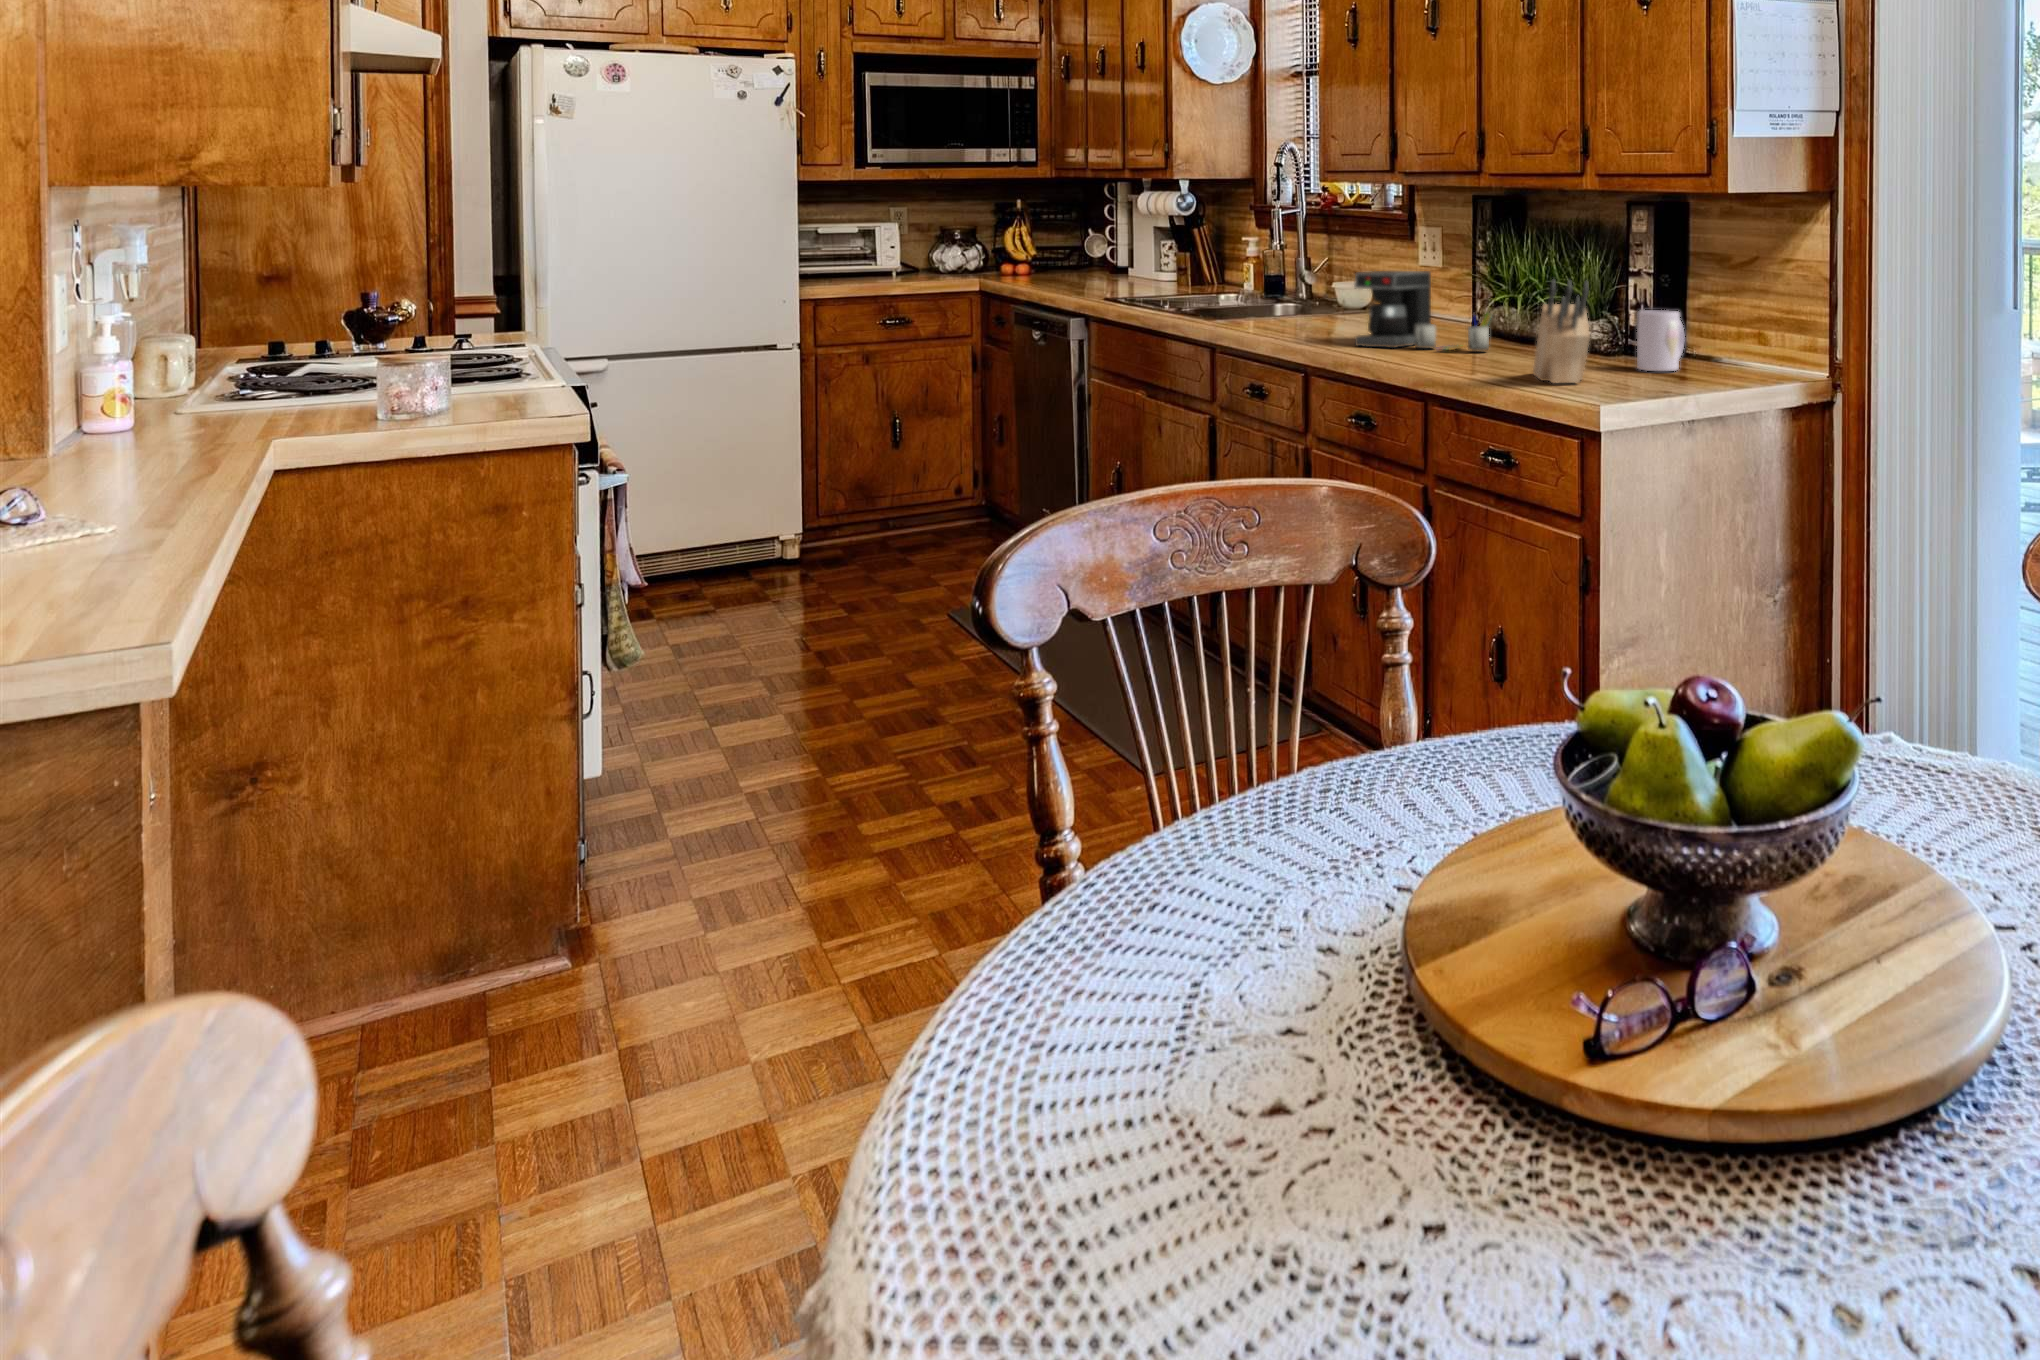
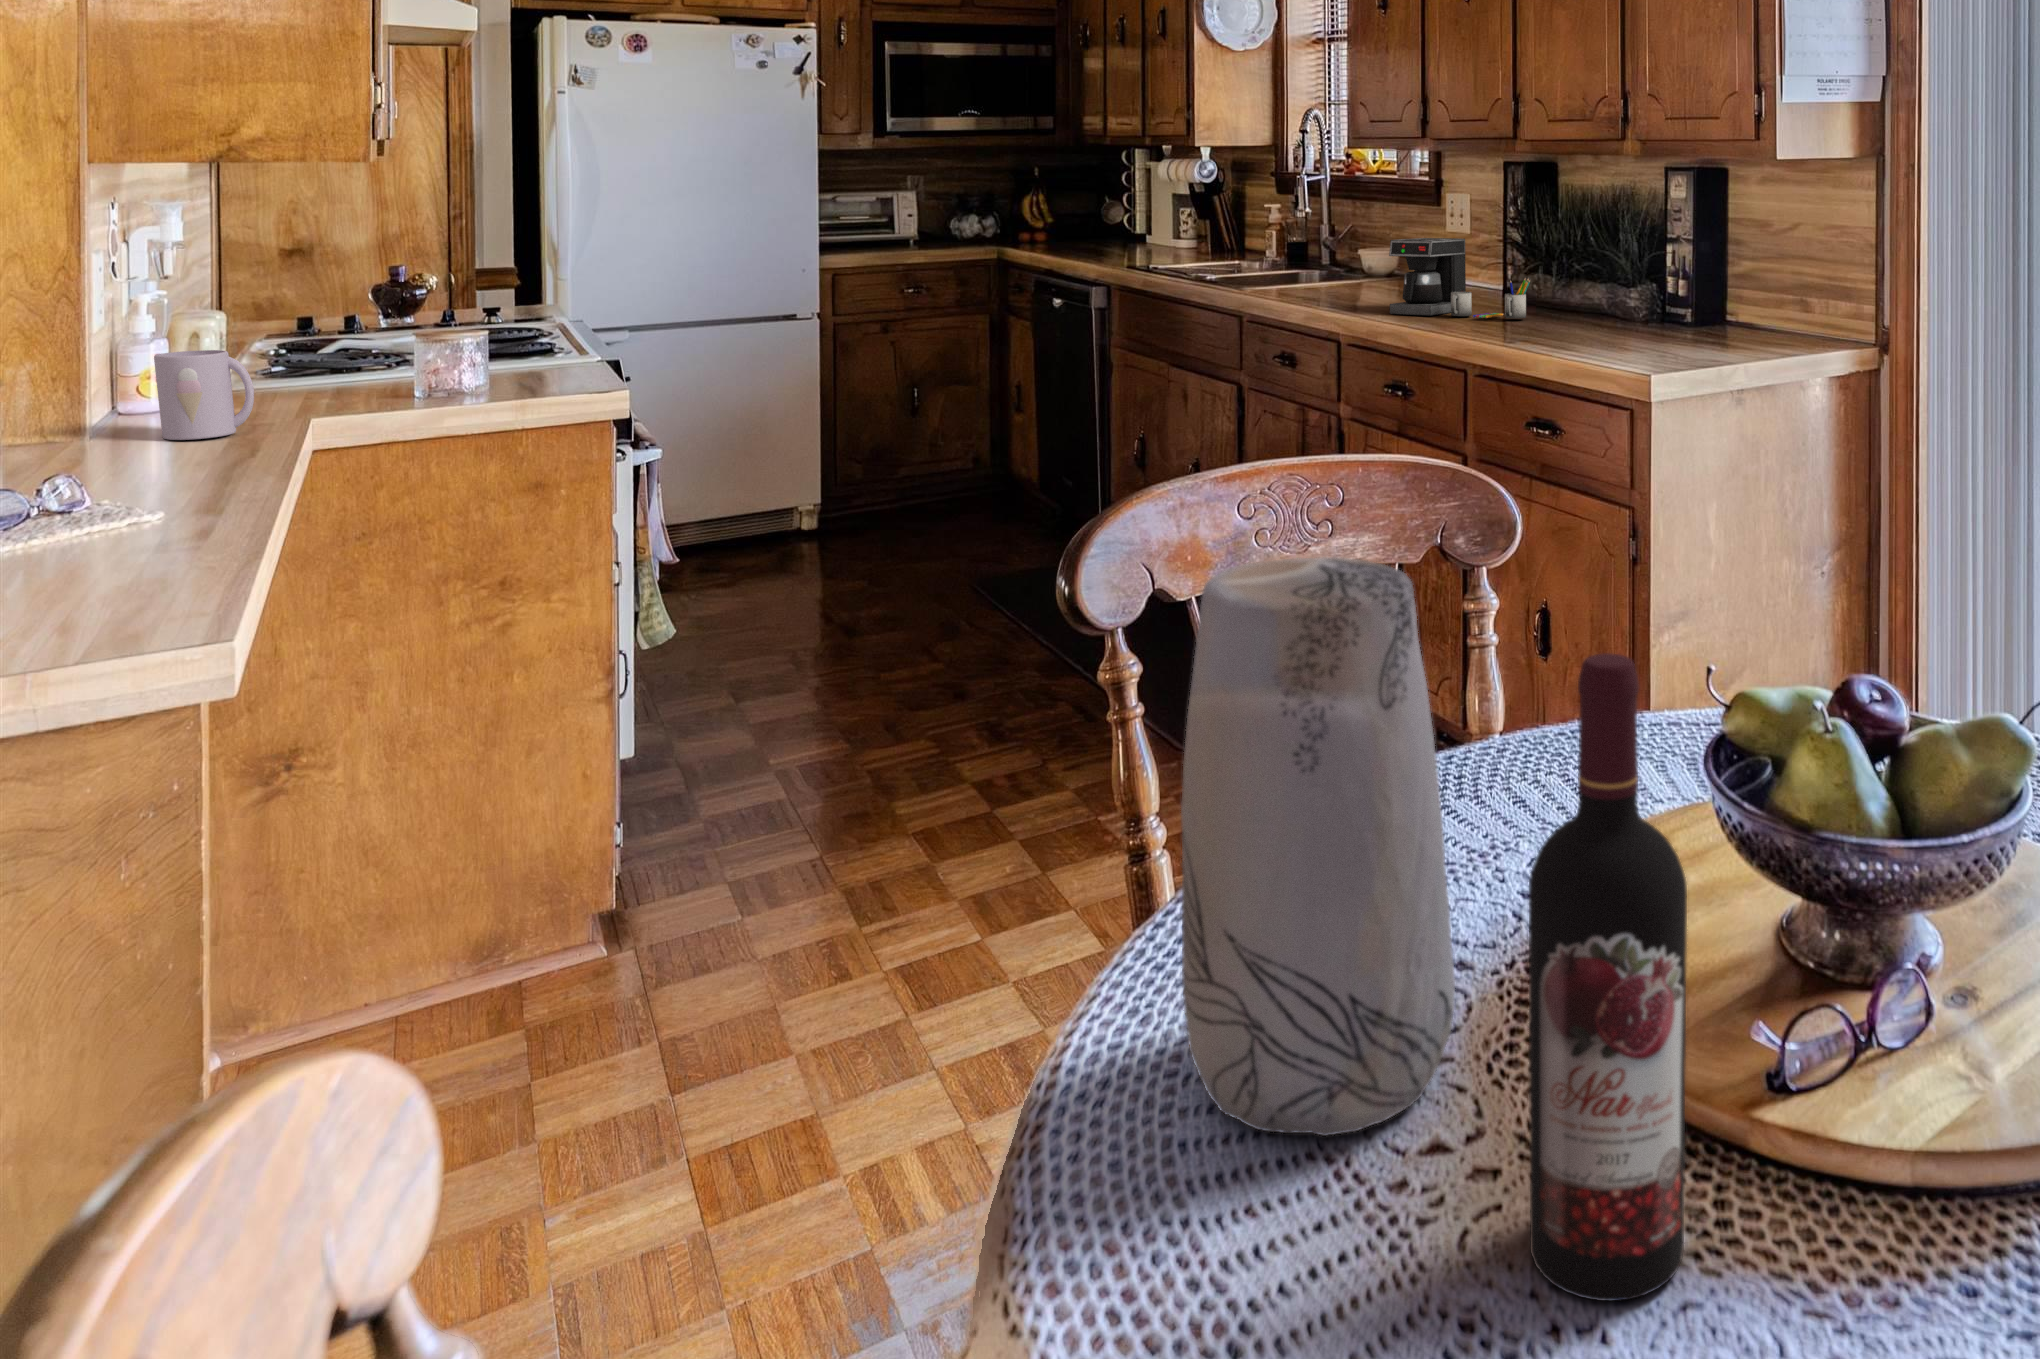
knife block: present [1533,279,1590,383] -> none [1575,248,1636,352]
mug: present [1637,310,1685,371] -> present [154,350,254,440]
vase: none [1042,560,1304,1098] -> present [1181,557,1455,1136]
wine bottle: none [1340,643,1490,1240] -> present [1529,653,1687,1301]

